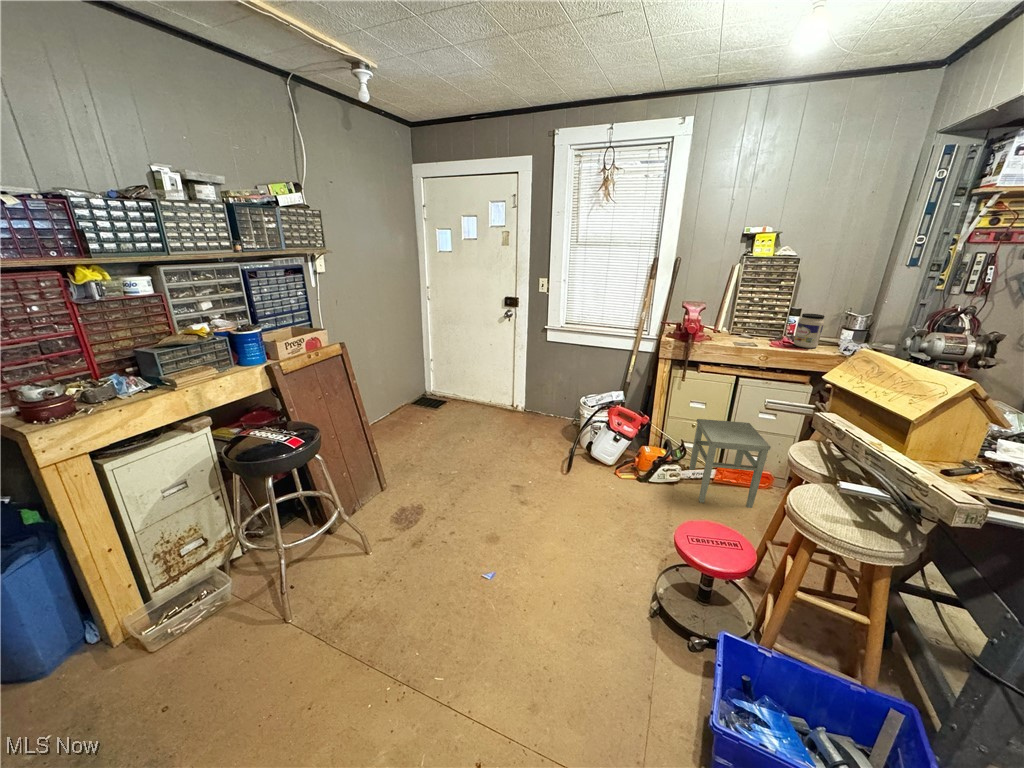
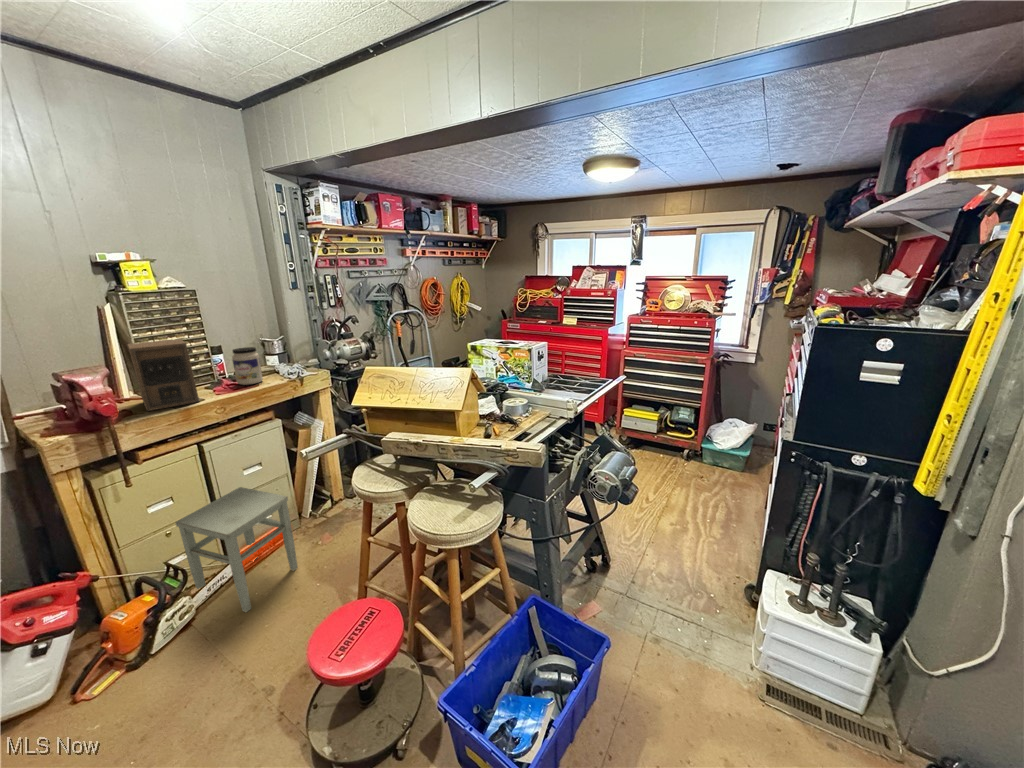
speaker: none [718,294,766,346] -> present [128,339,199,411]

